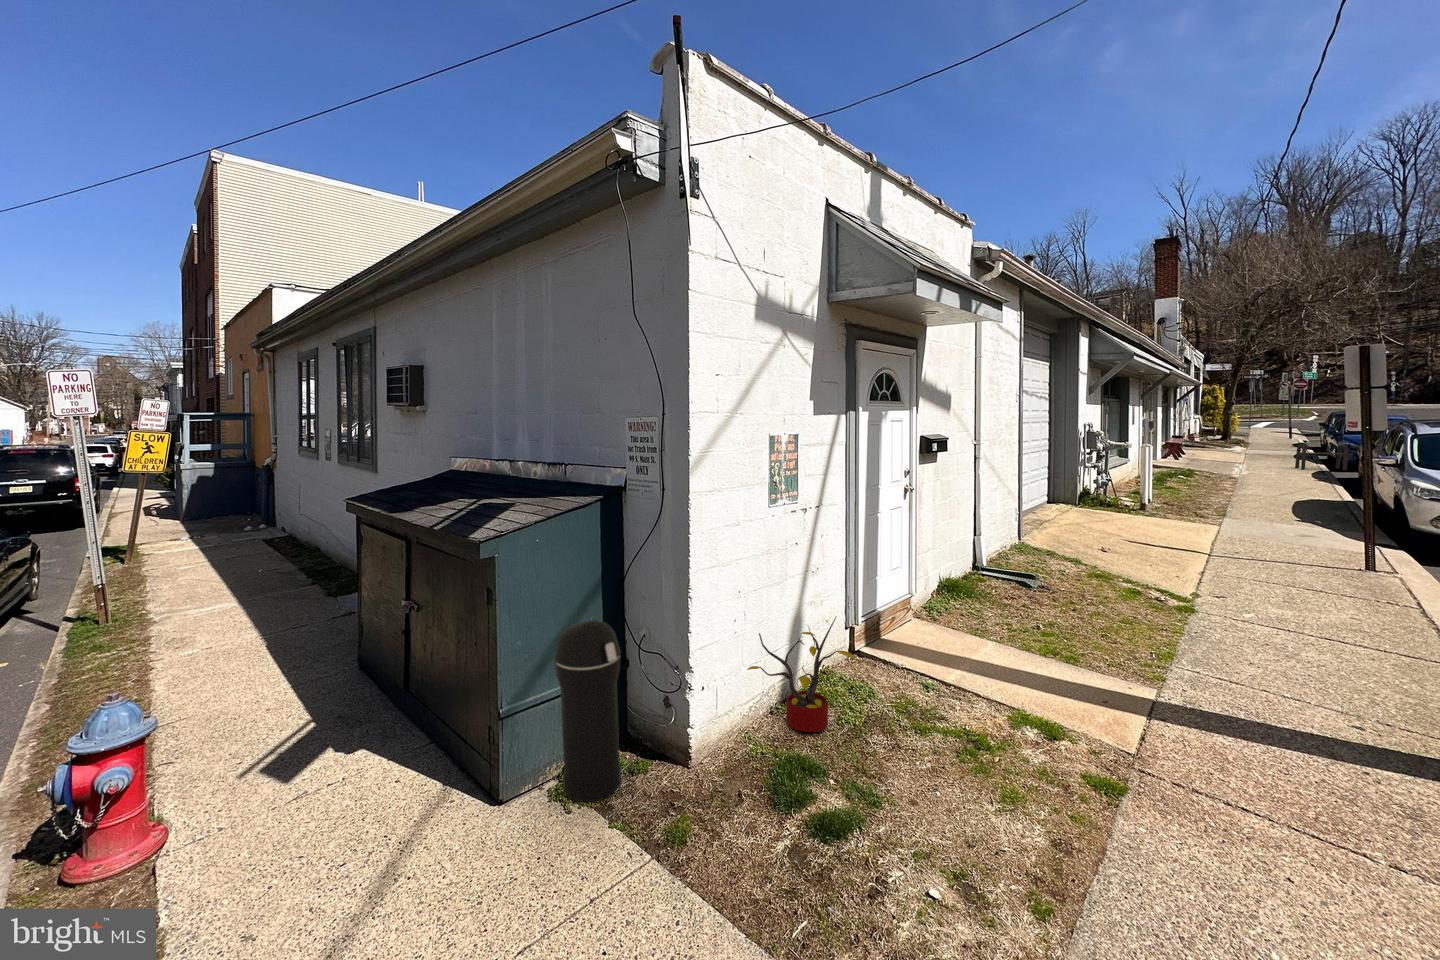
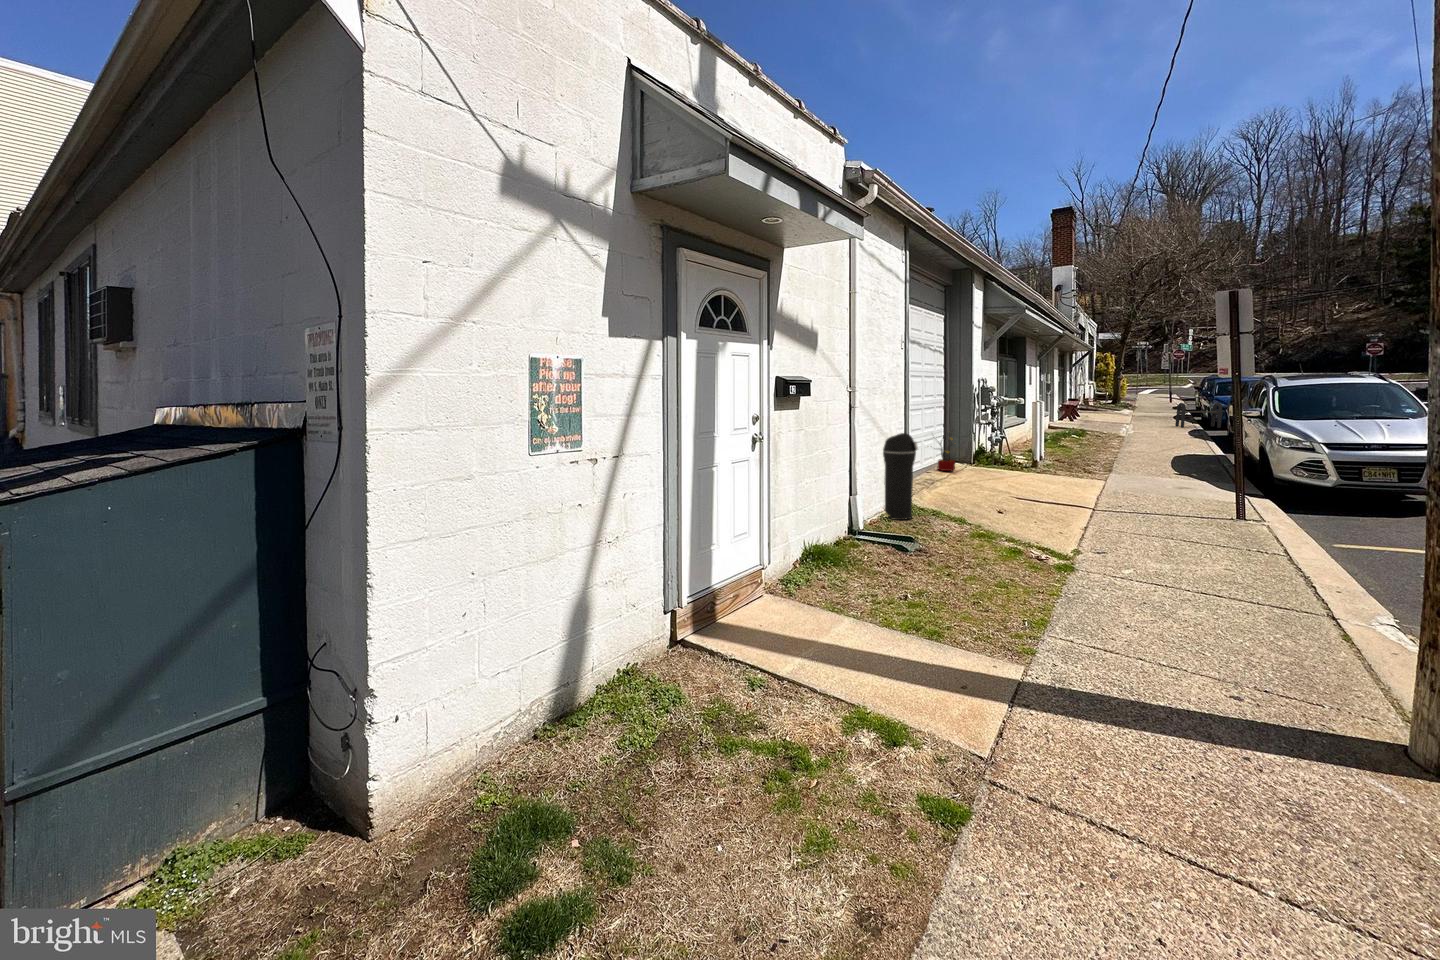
decorative plant: present [747,617,856,732] -> present [938,437,955,471]
trash can: present [554,620,621,802] -> present [883,433,918,520]

